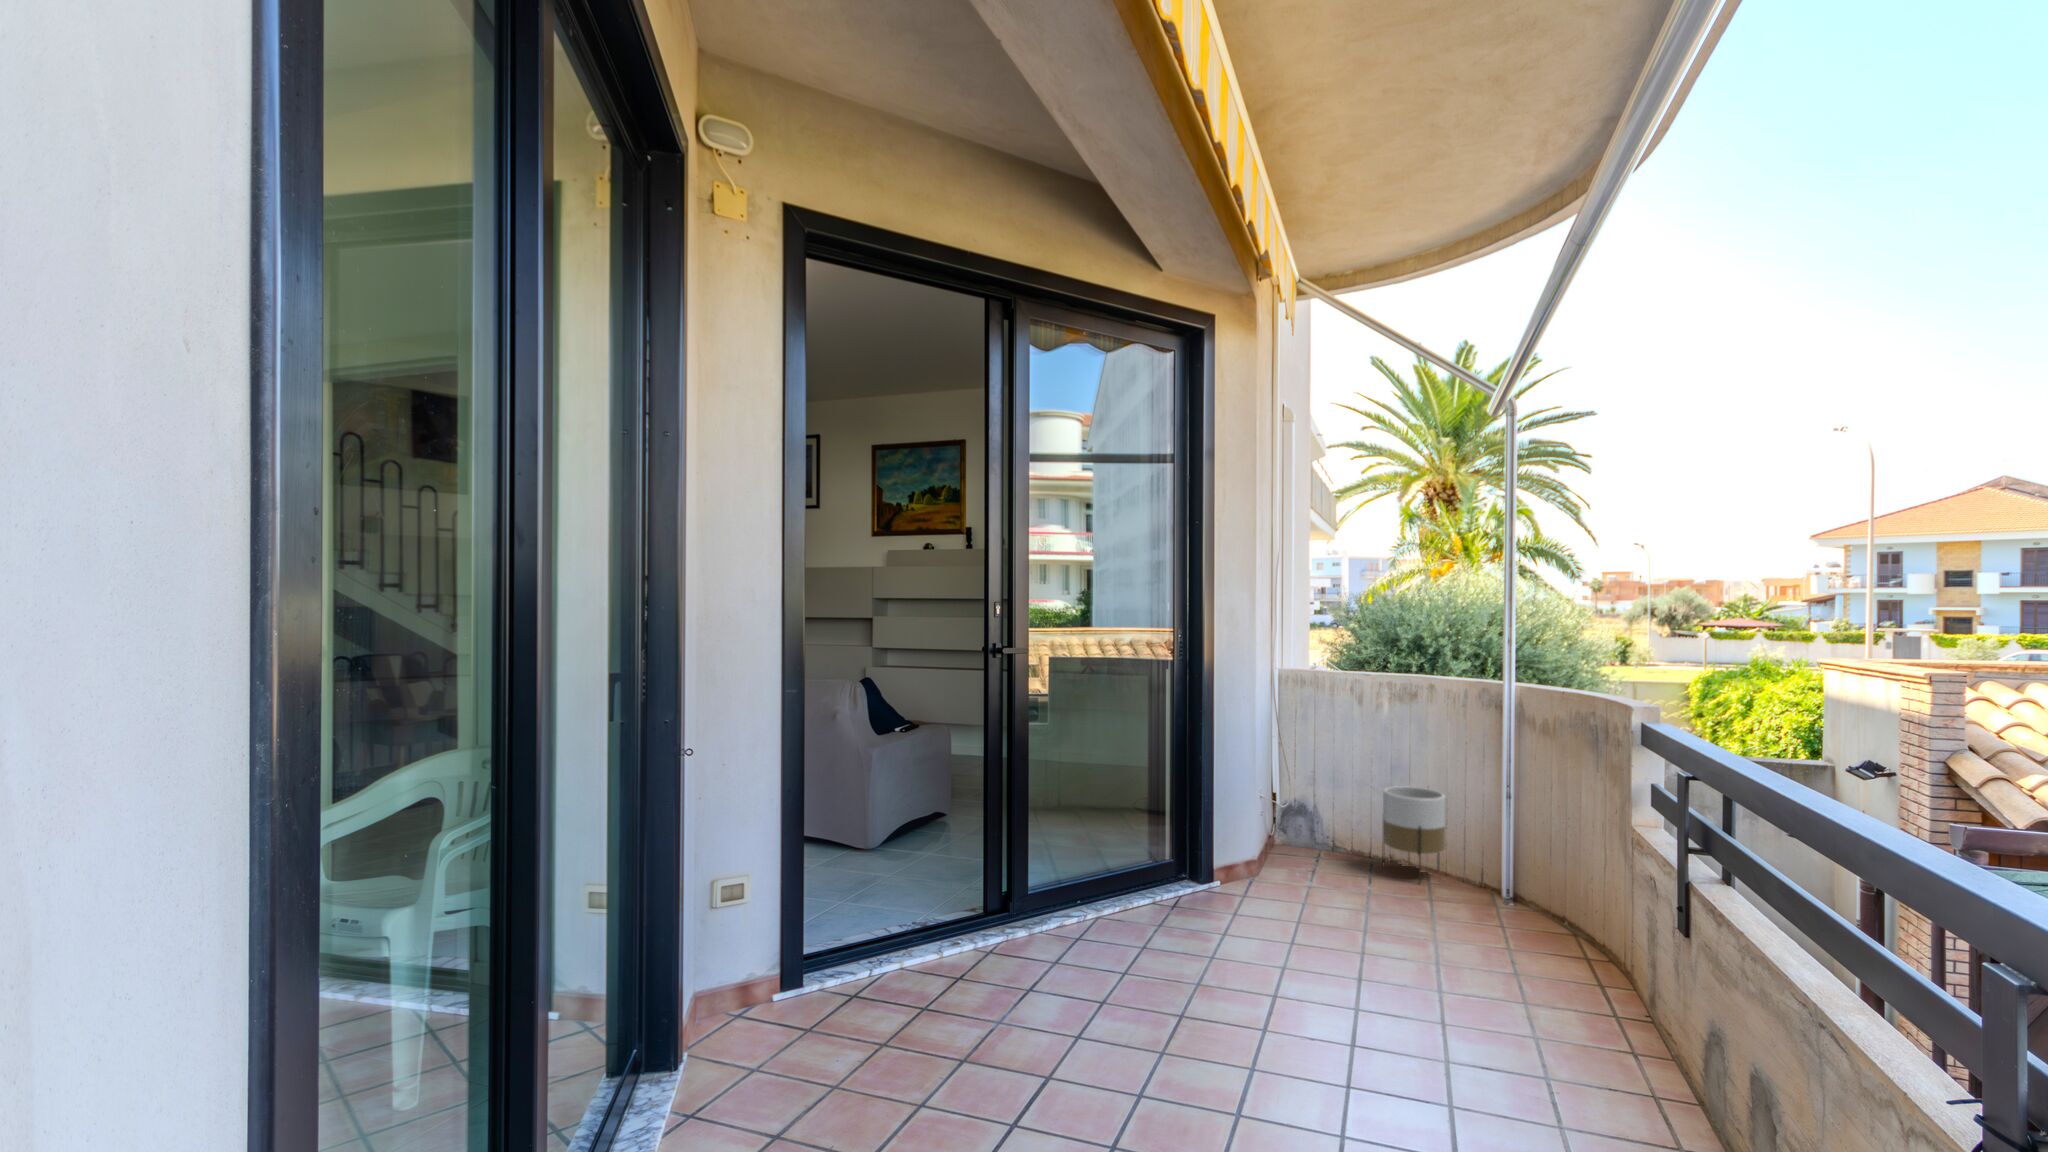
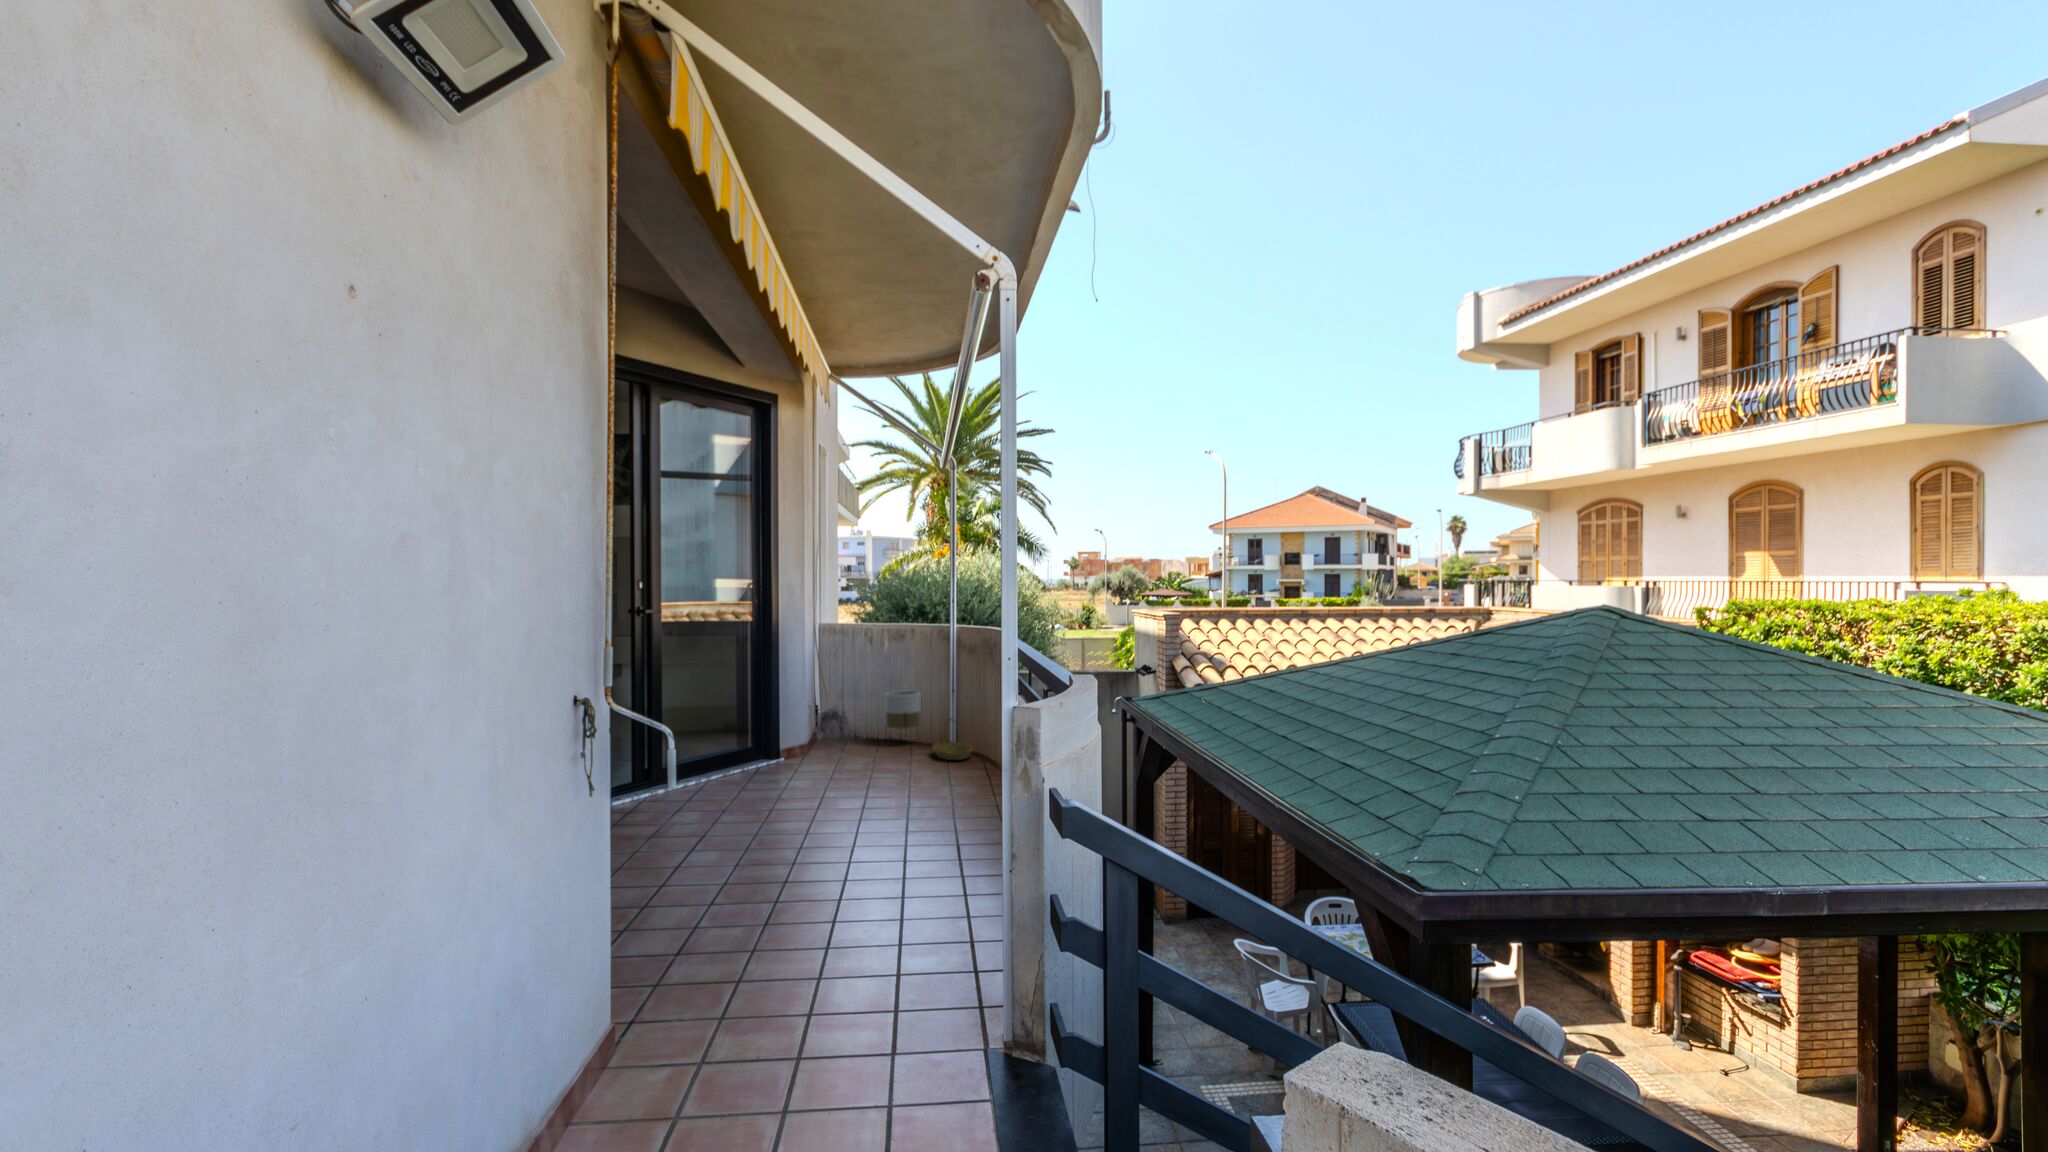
basket: none [1473,855,1558,939] -> present [933,718,973,760]

